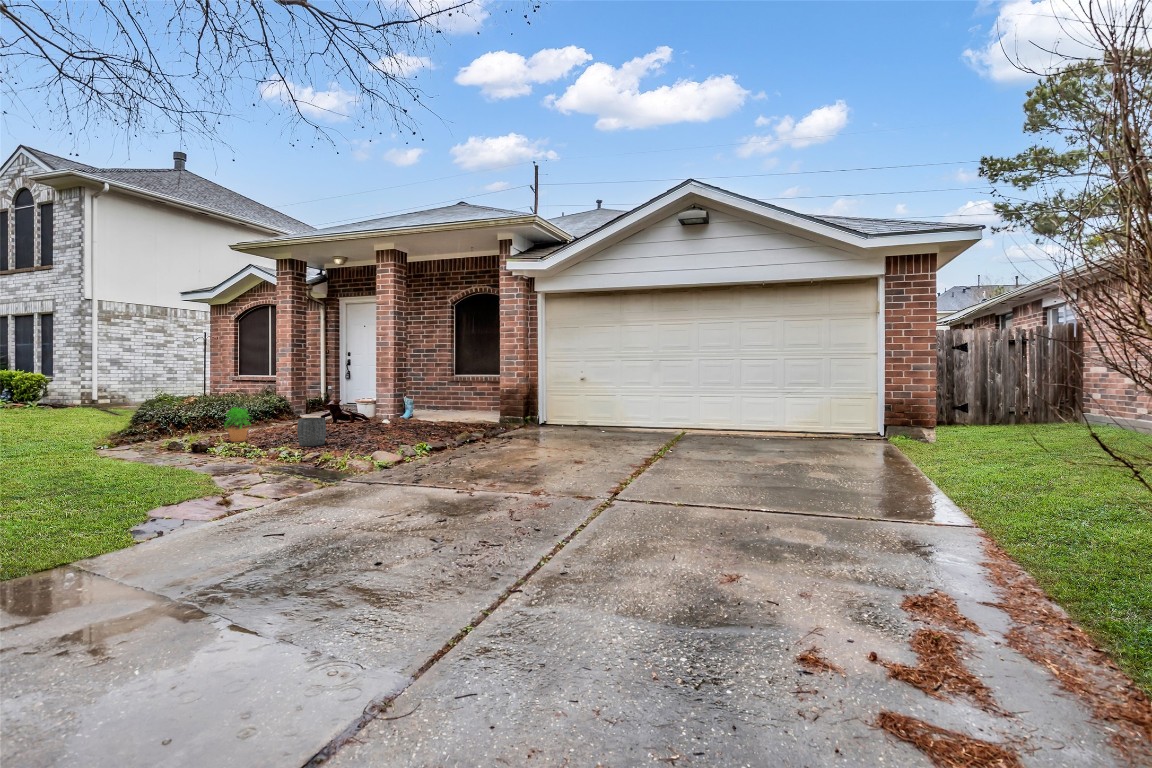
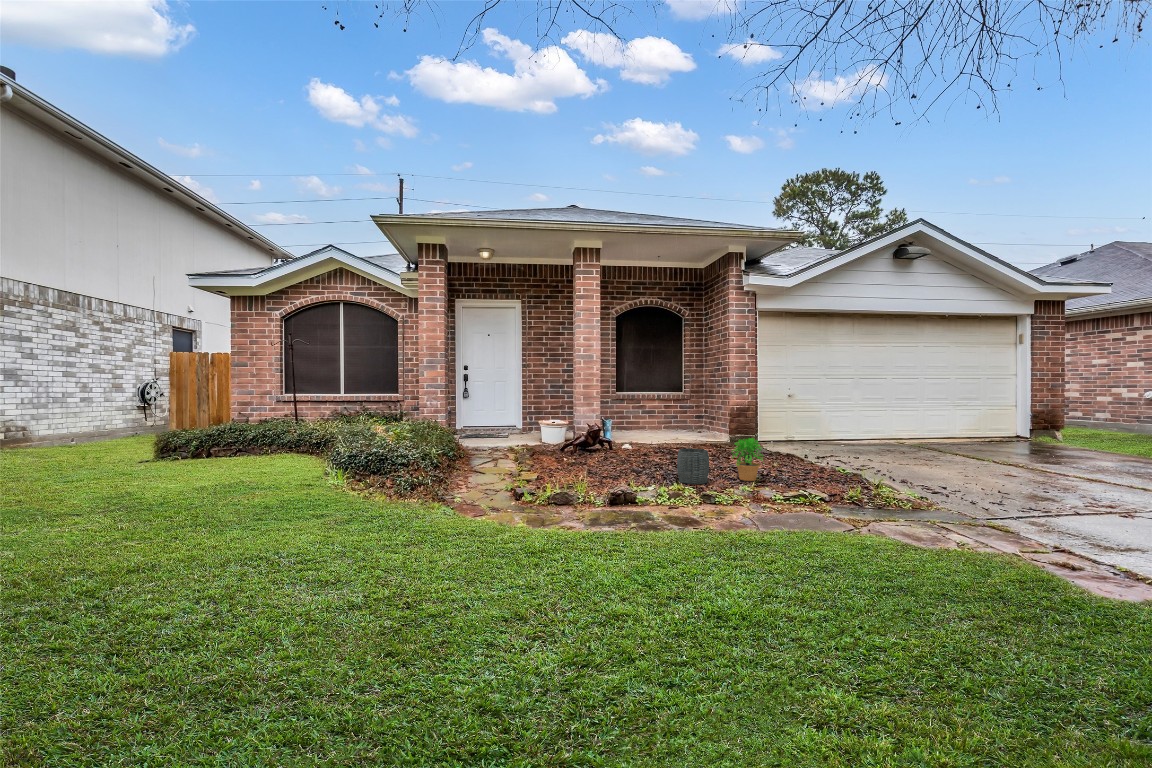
potted plant: present [225,407,249,442] -> present [732,438,763,481]

